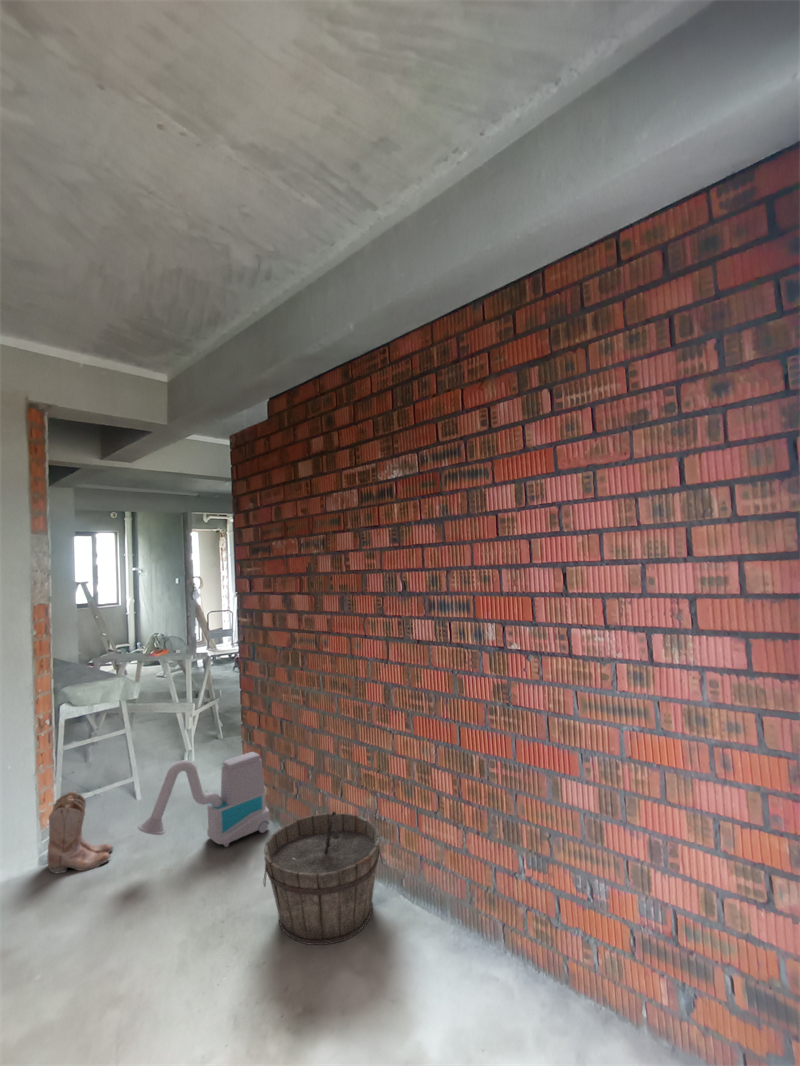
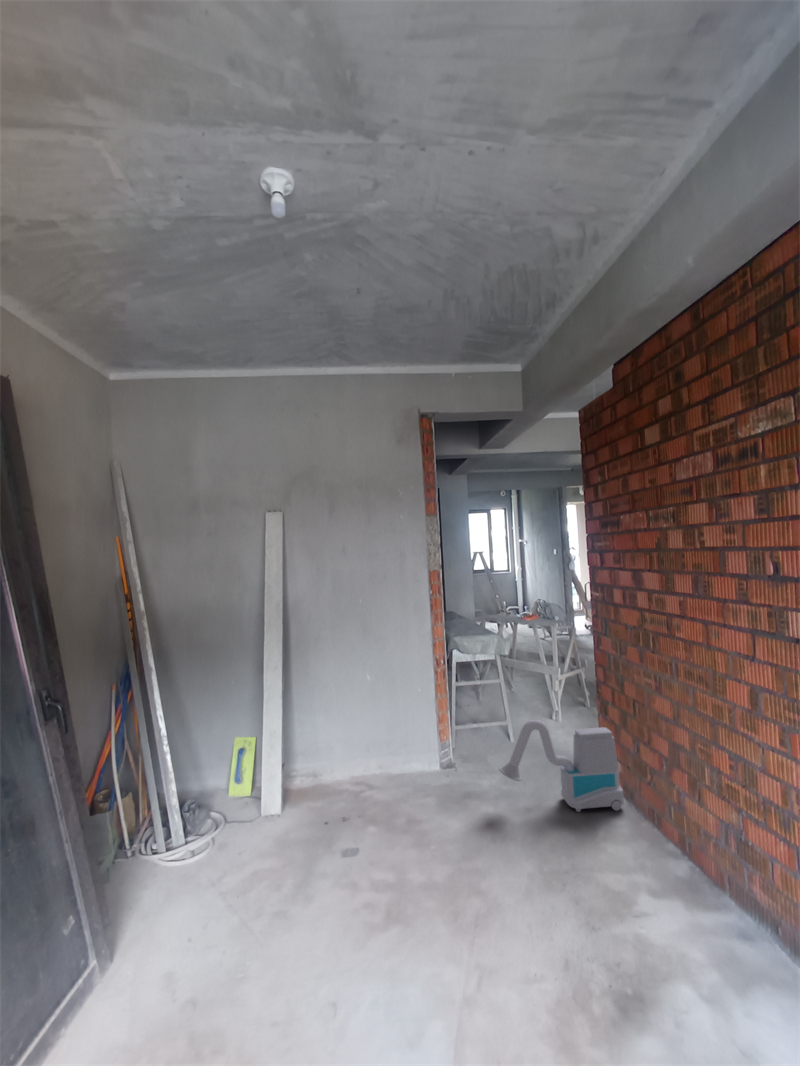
boots: present [48,791,113,873] -> none [437,724,485,791]
wooden bucket: present [263,811,383,945] -> none [602,809,748,958]

